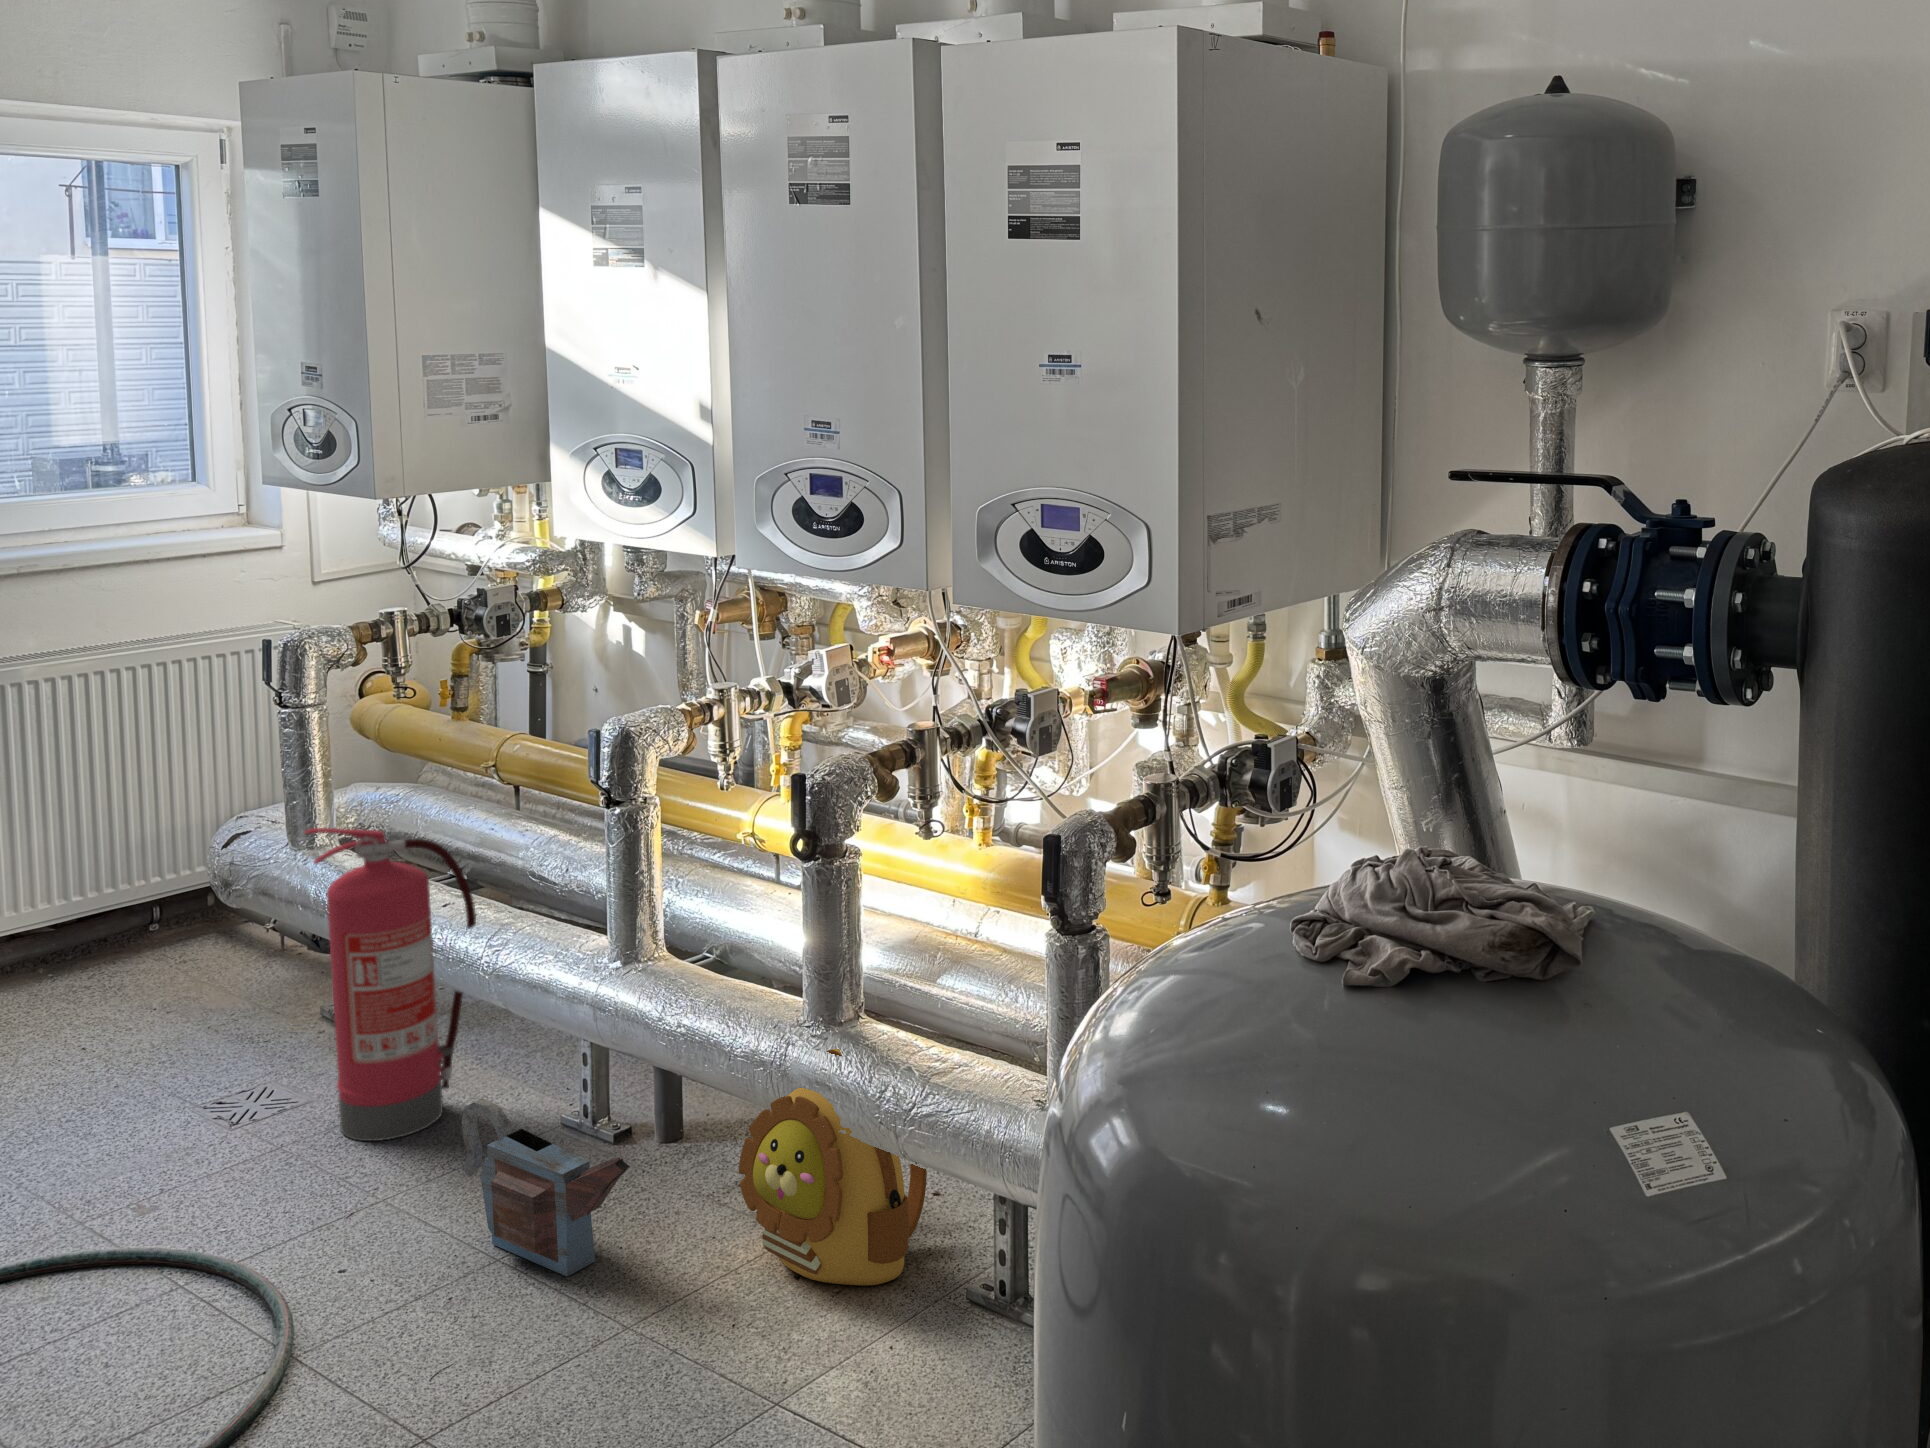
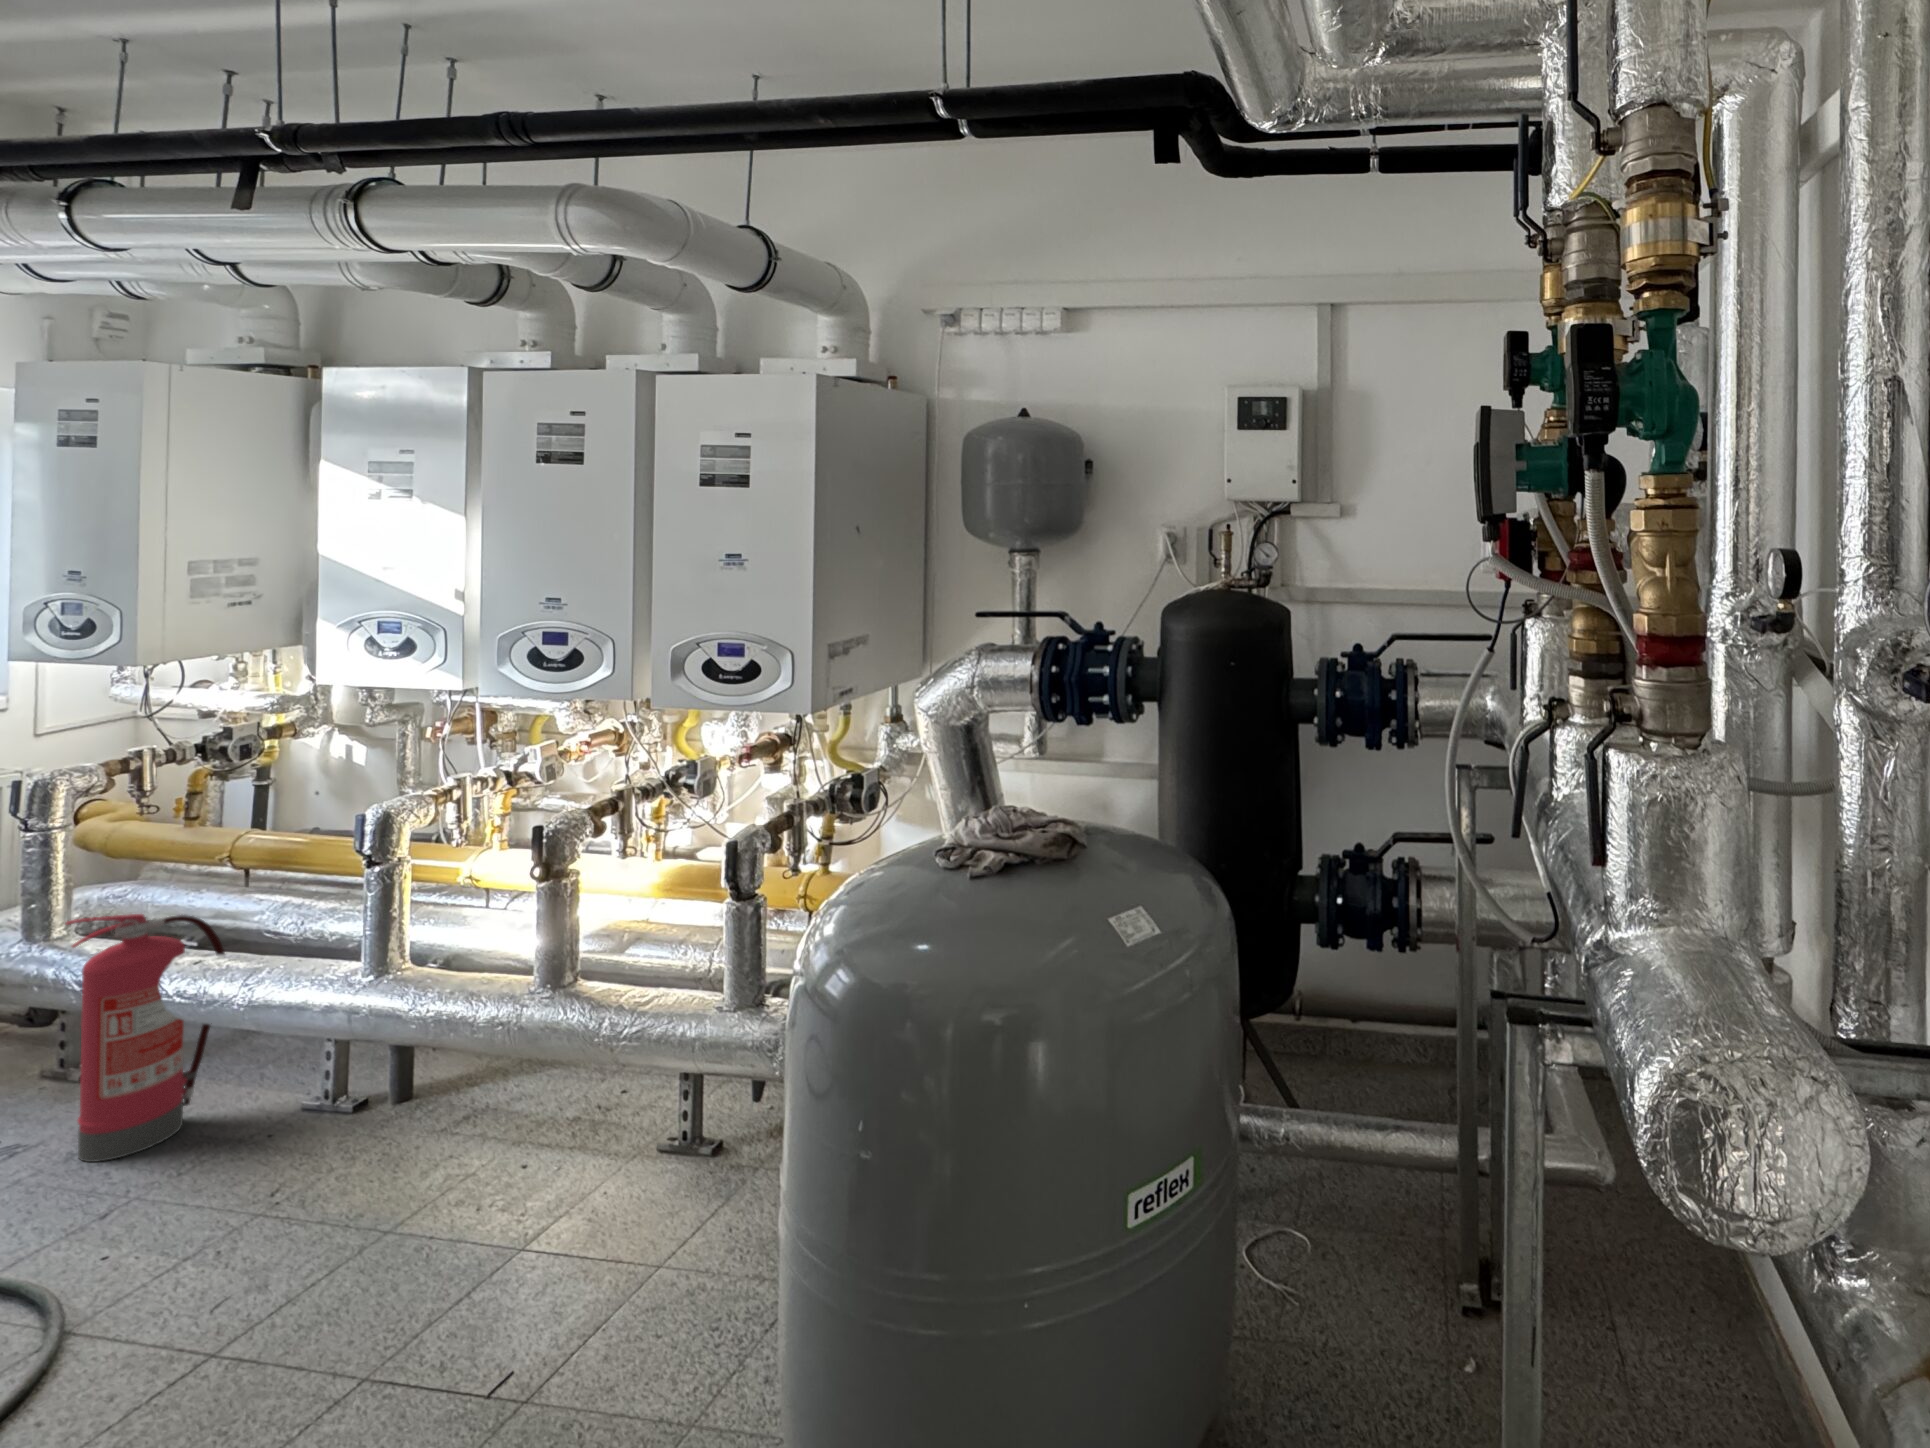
backpack: present [739,1049,927,1285] -> none [478,1001,623,1166]
watering can: present [461,1099,630,1276] -> none [222,1097,390,1213]

